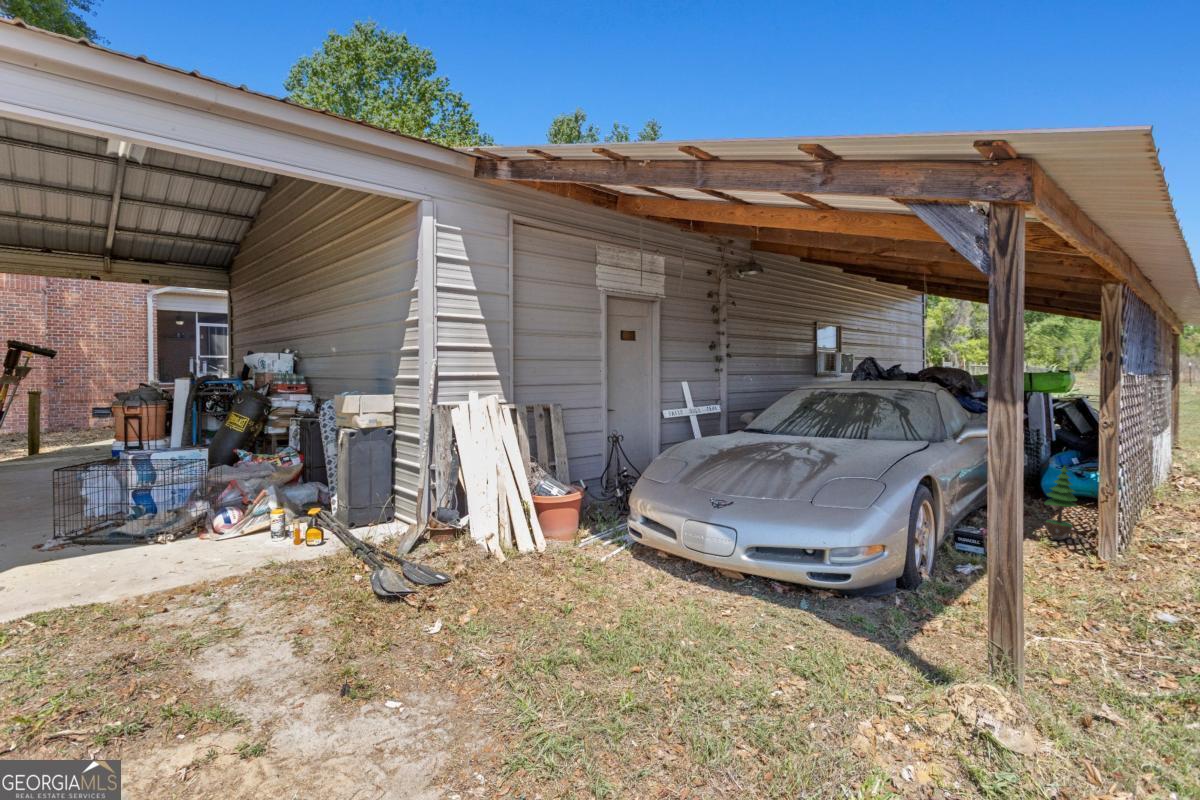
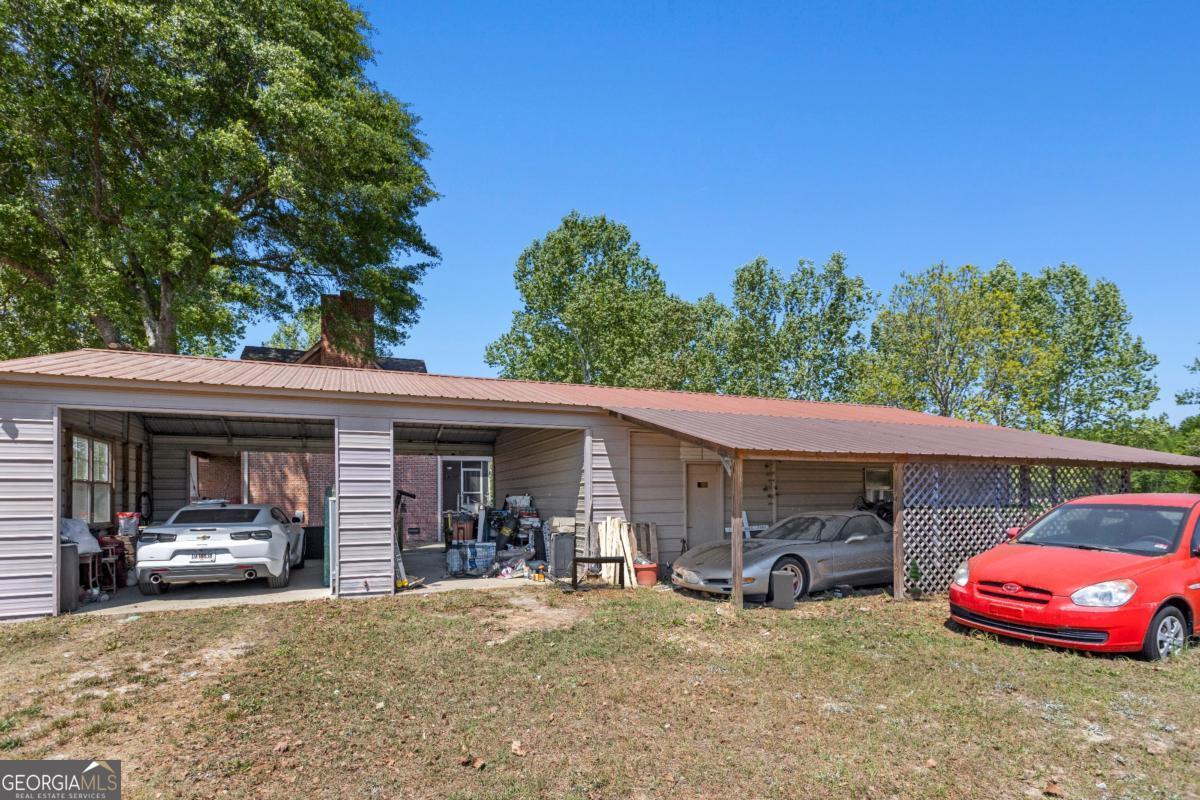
bench: none [393,480,527,571] -> present [572,556,625,589]
trash can: none [896,516,960,607] -> present [772,571,796,609]

